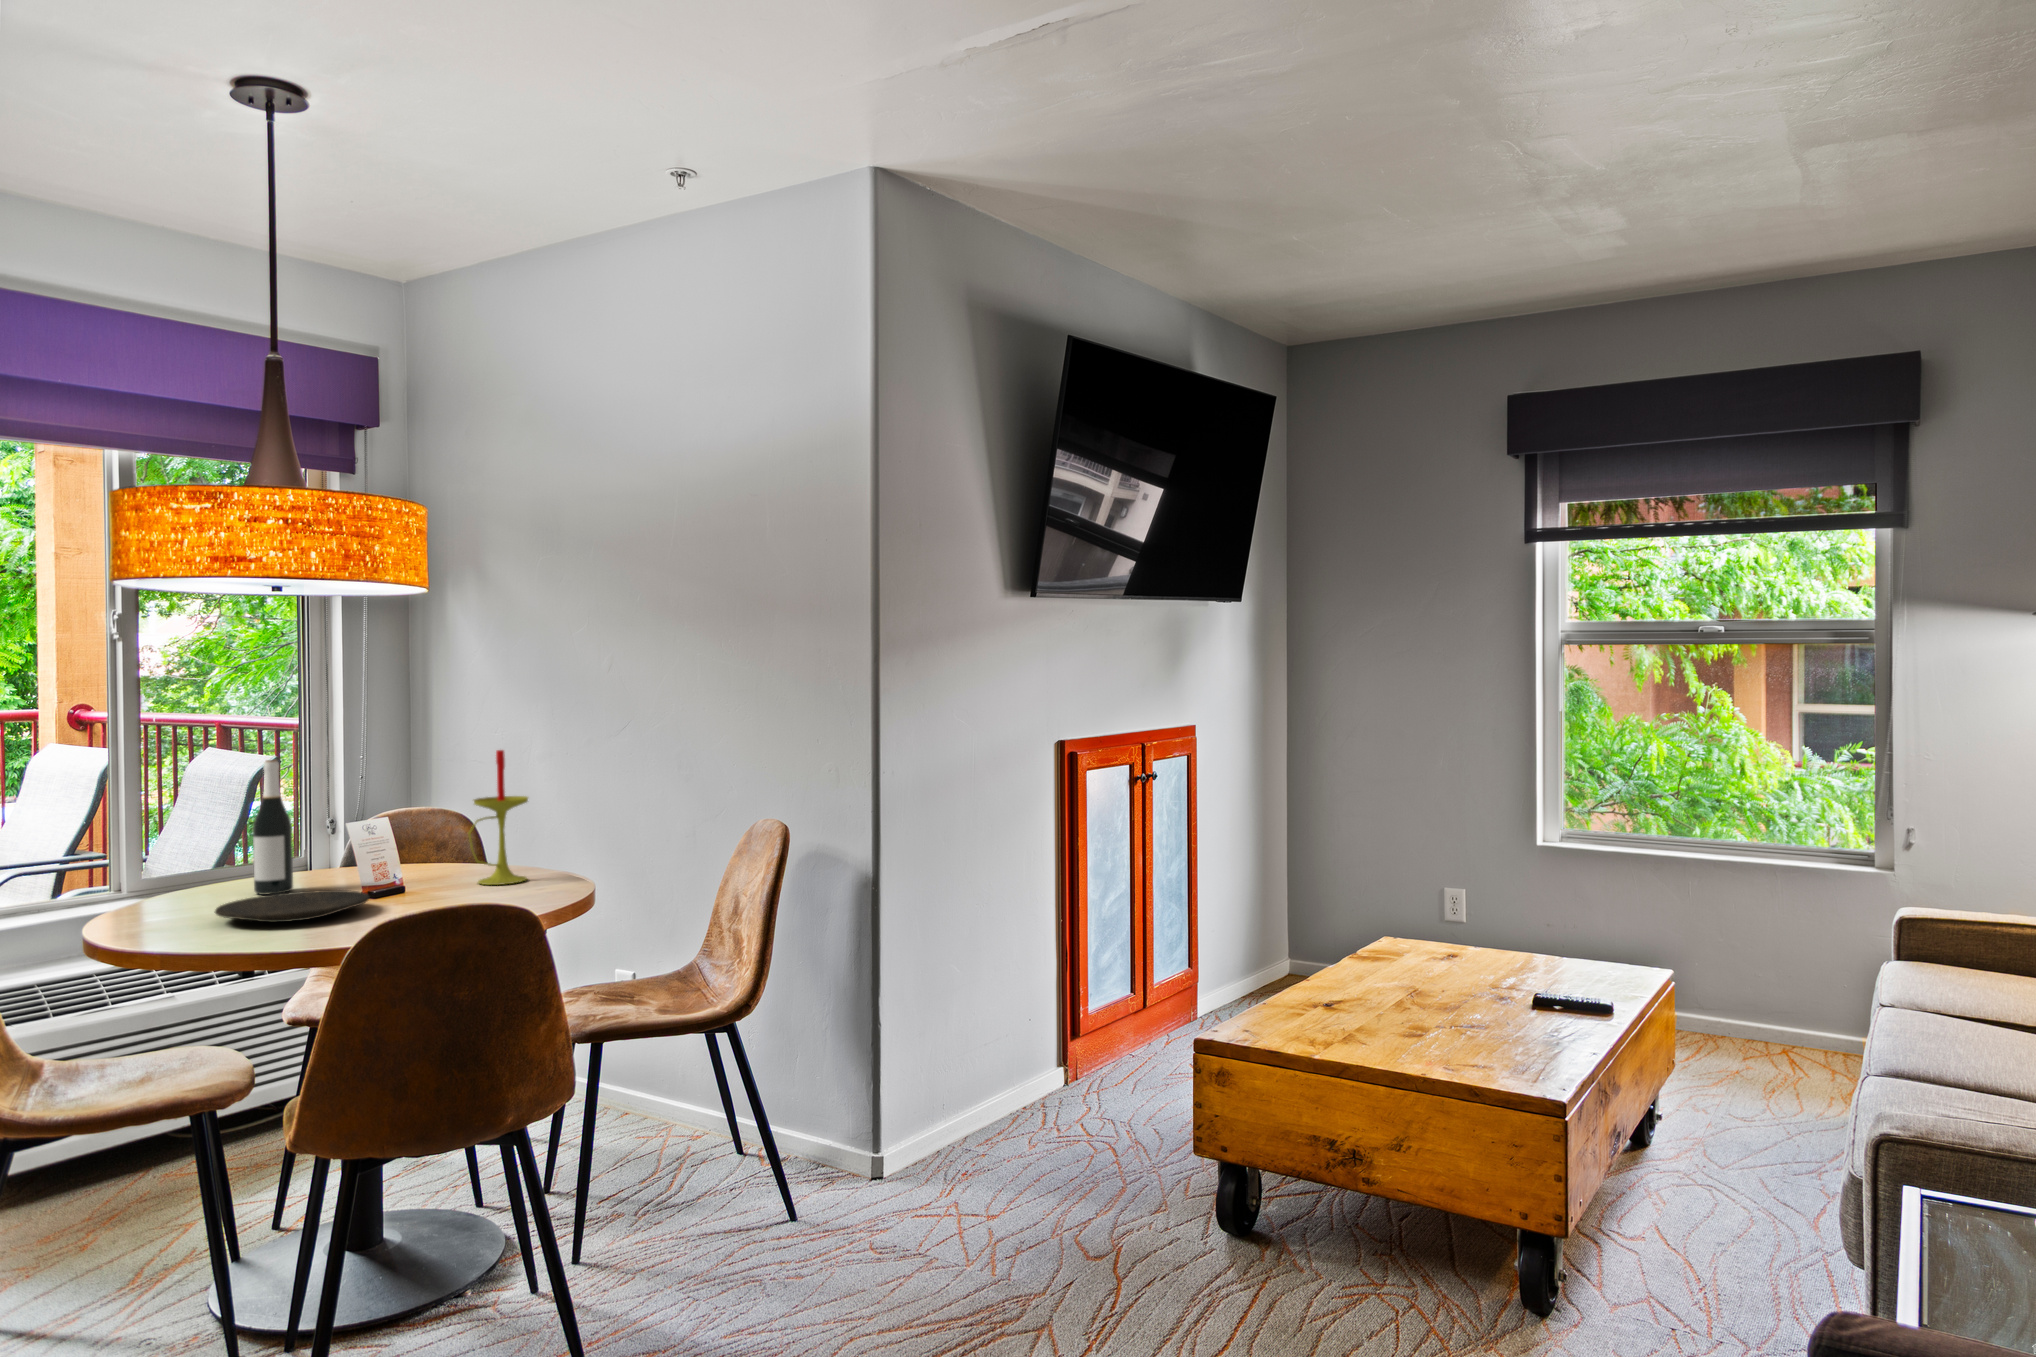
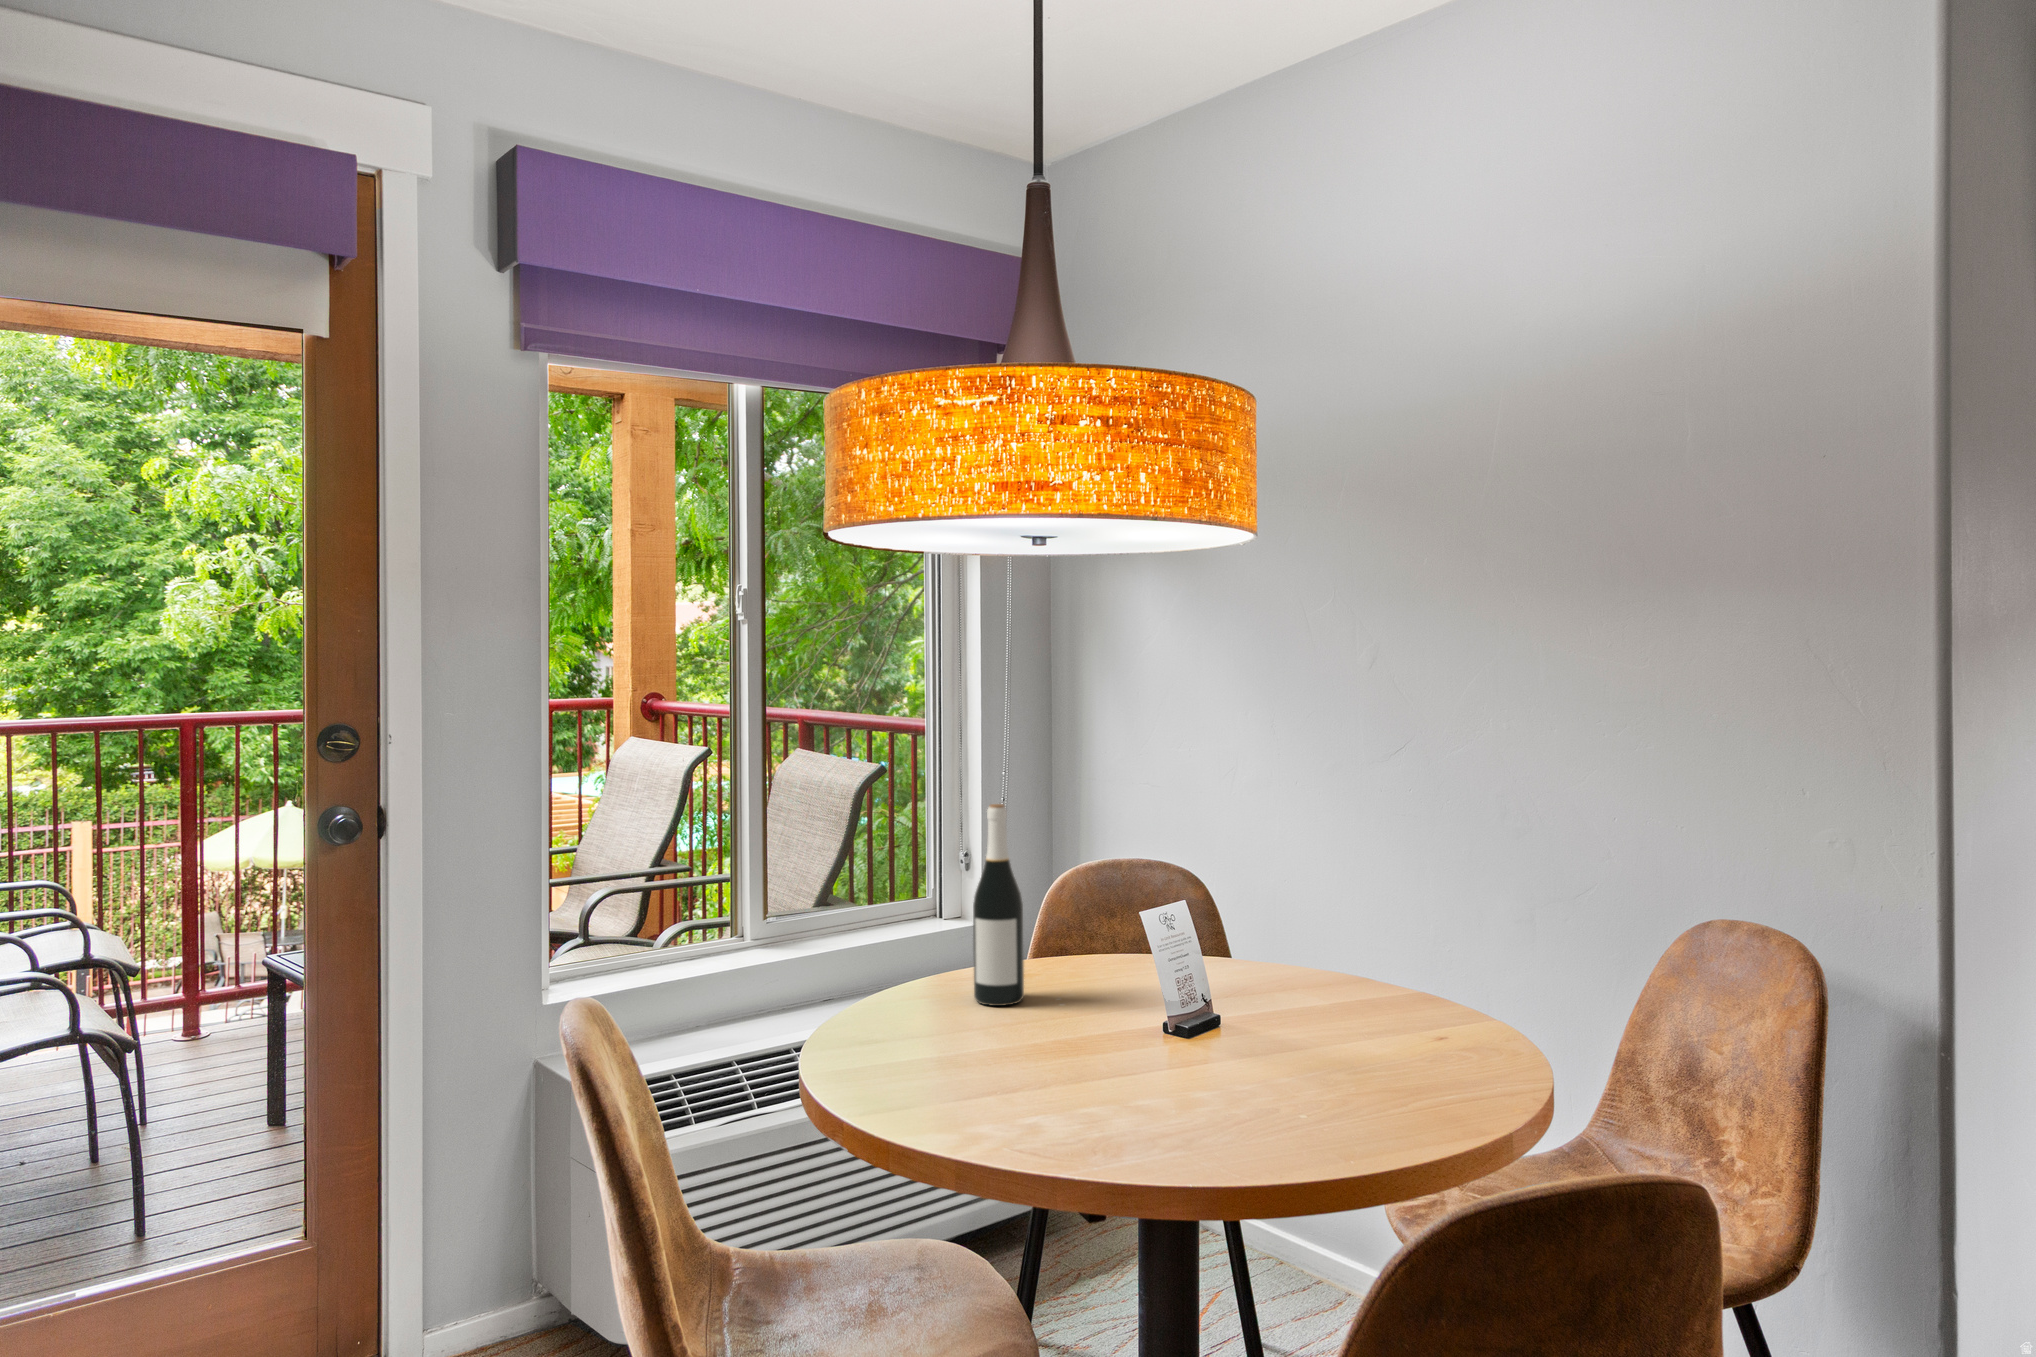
candle: present [468,750,528,885] -> none [1277,793,1362,1015]
plate: present [215,890,370,922] -> none [966,1016,1185,1085]

